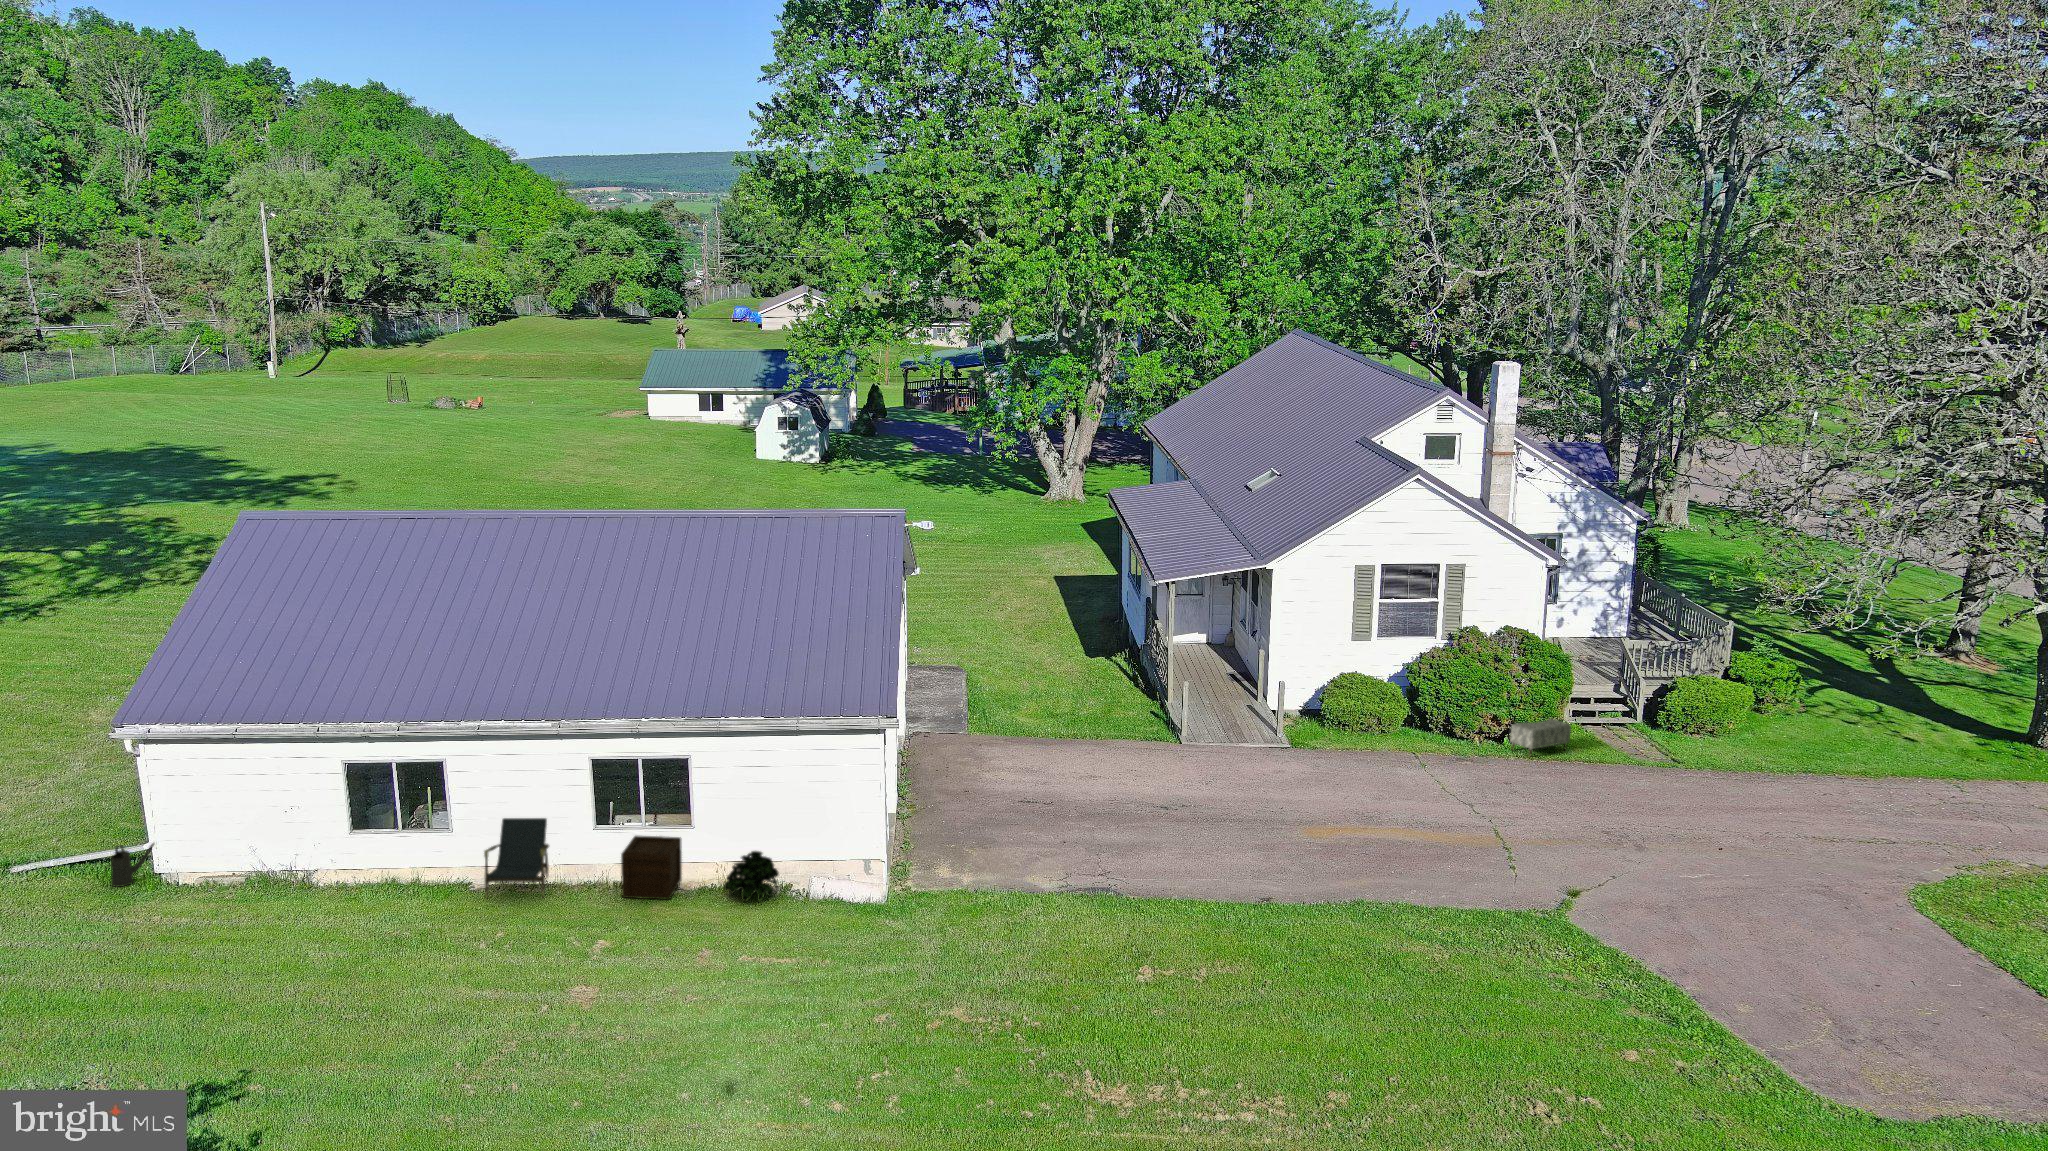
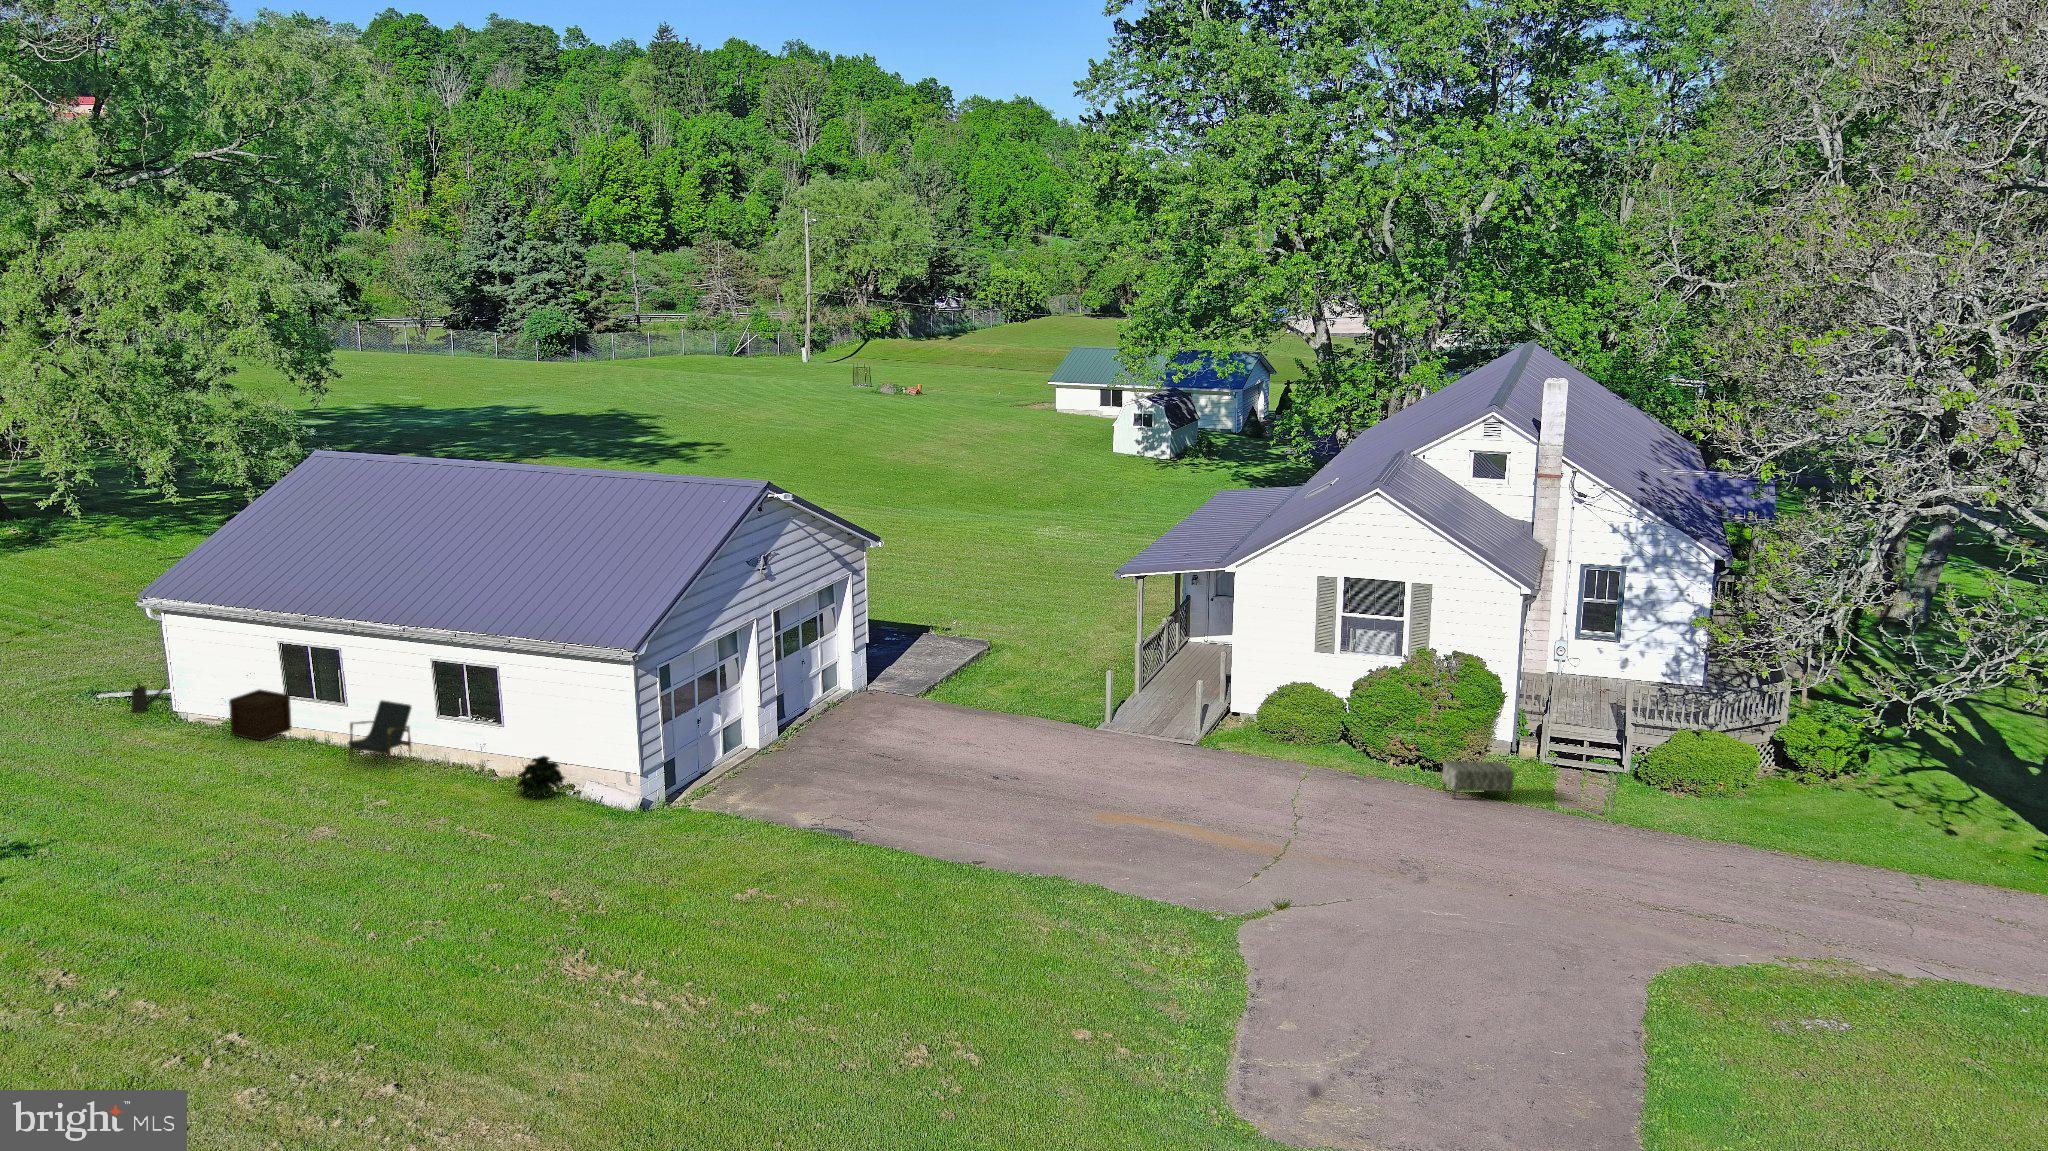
wooden crate: present [621,836,682,899] -> present [229,689,291,741]

